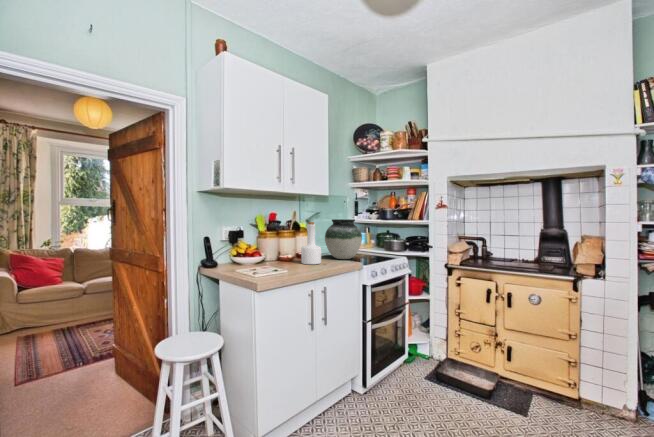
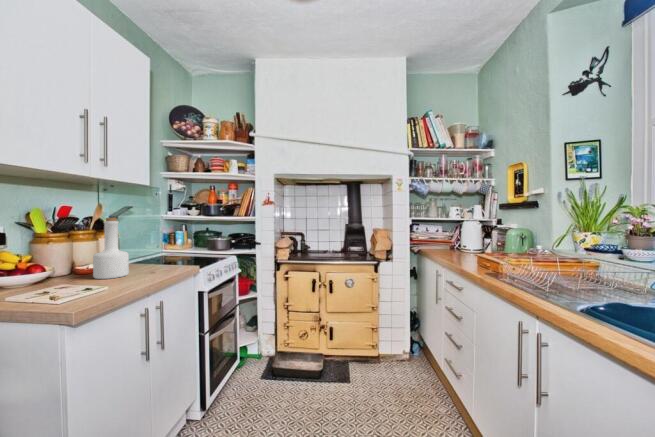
vase: present [325,219,362,259] -> none [131,215,186,266]

